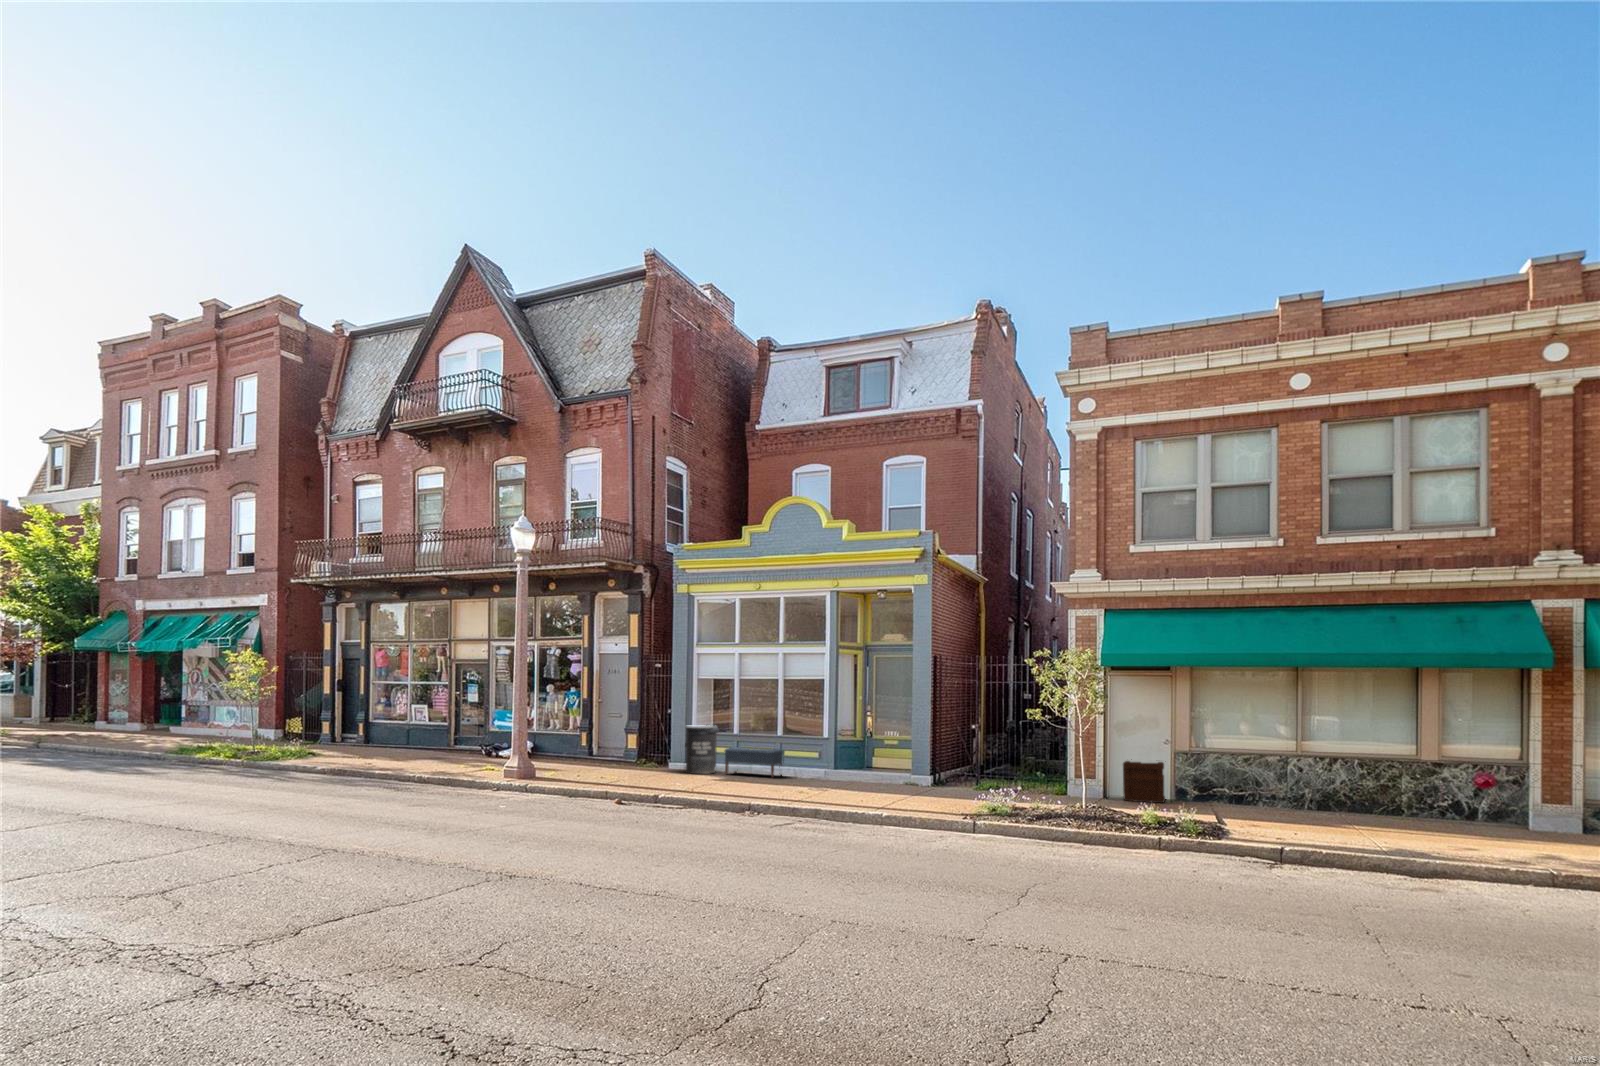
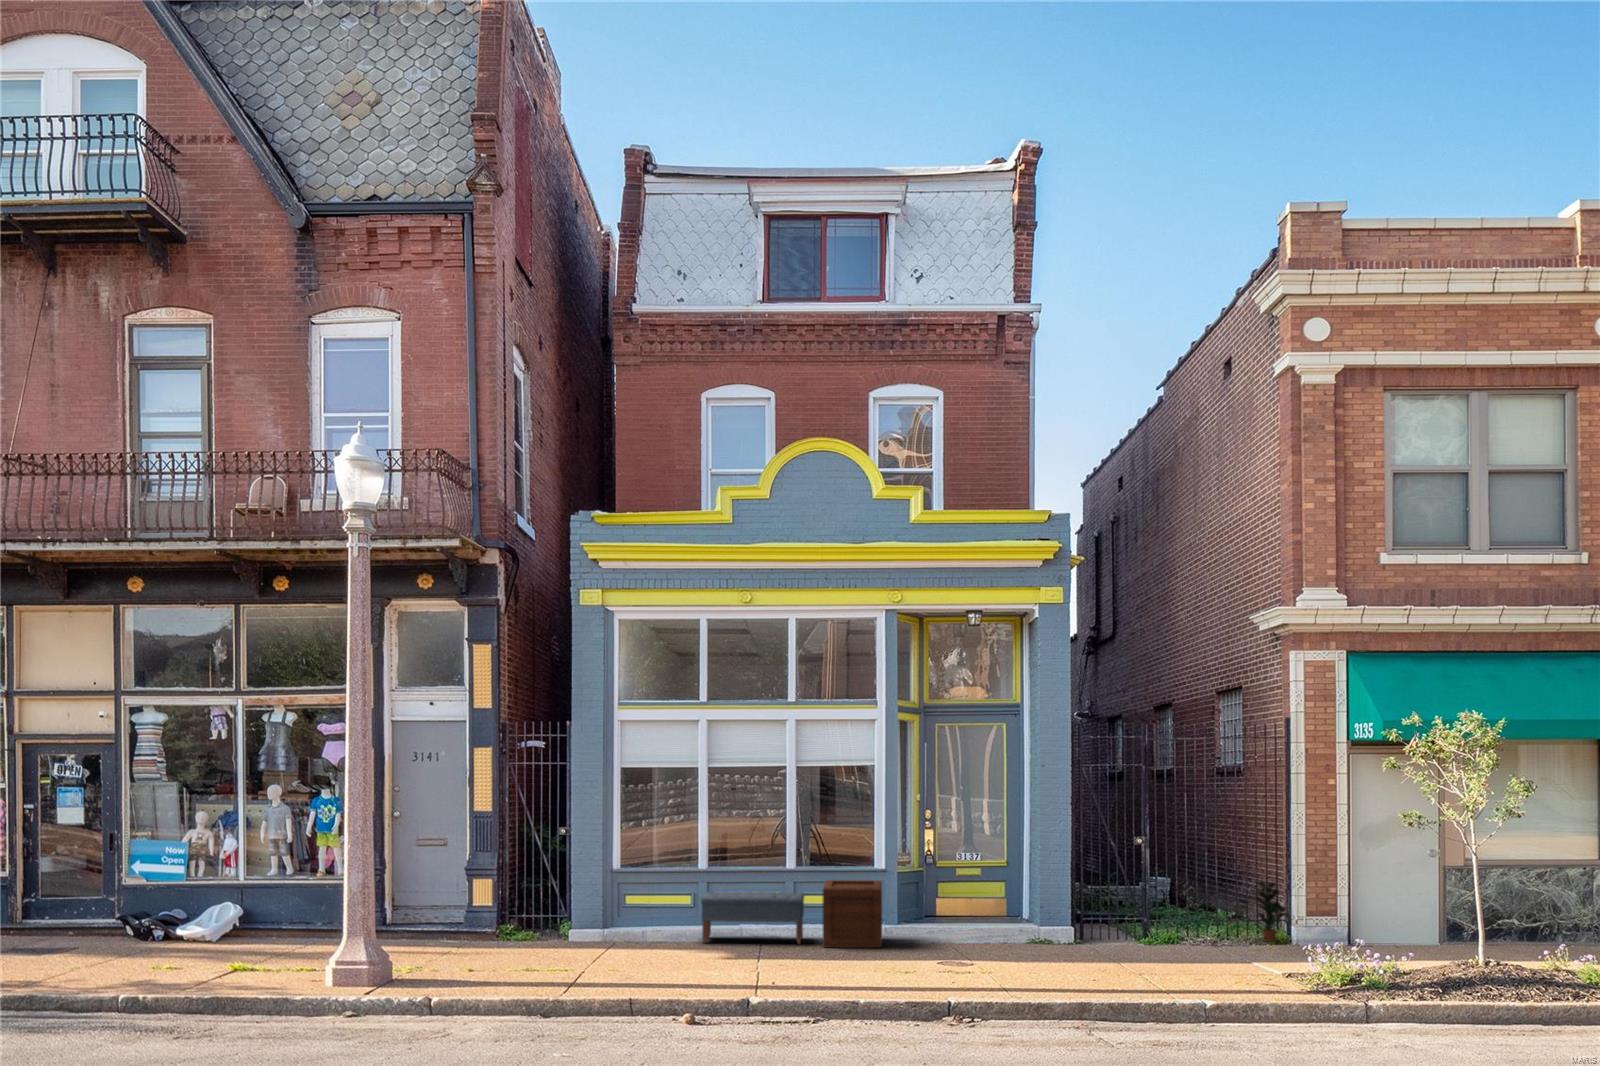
trash can: present [685,725,719,774] -> none [618,854,679,946]
potted plant: none [1042,757,1065,795] -> present [1256,882,1286,942]
wooden crate: present [1123,761,1165,803] -> present [823,880,882,948]

